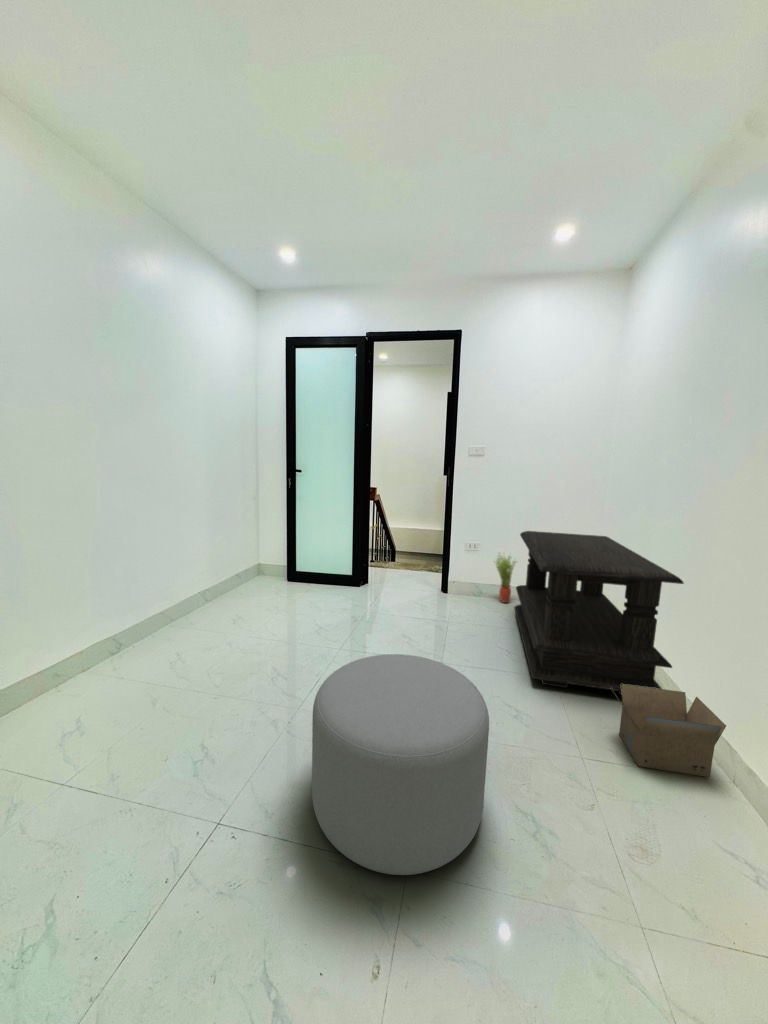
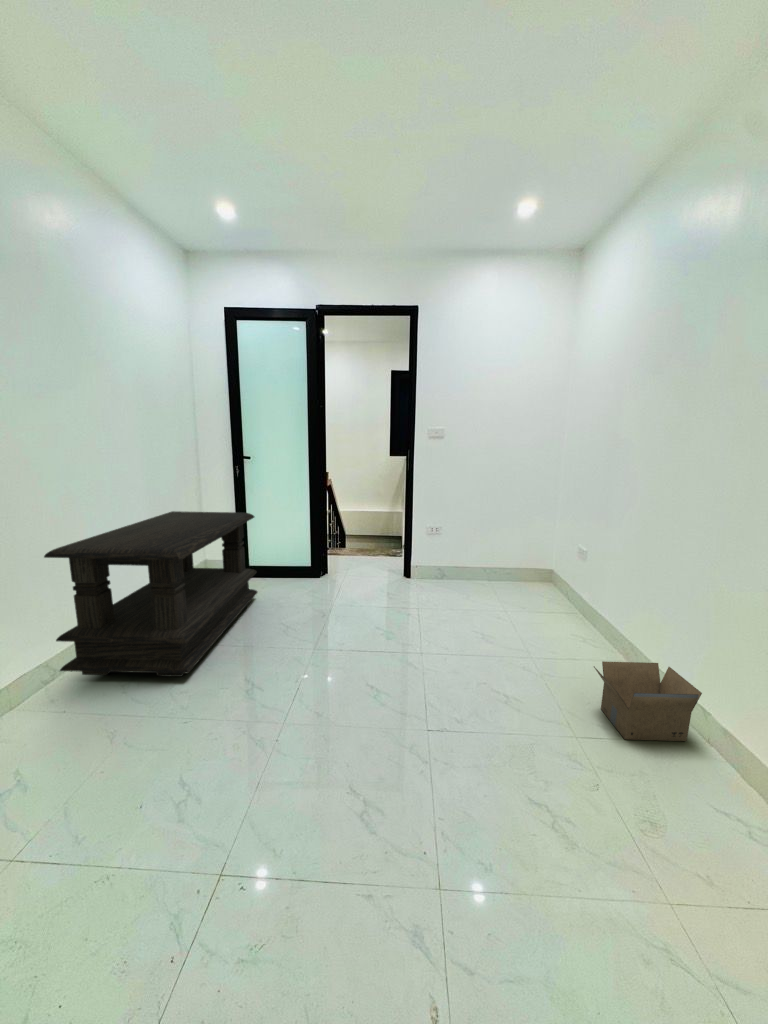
coffee table: present [515,531,684,696] -> present [44,511,258,677]
potted plant: present [494,554,516,603] -> none [456,534,479,584]
ottoman: present [312,654,489,875] -> none [314,657,507,906]

